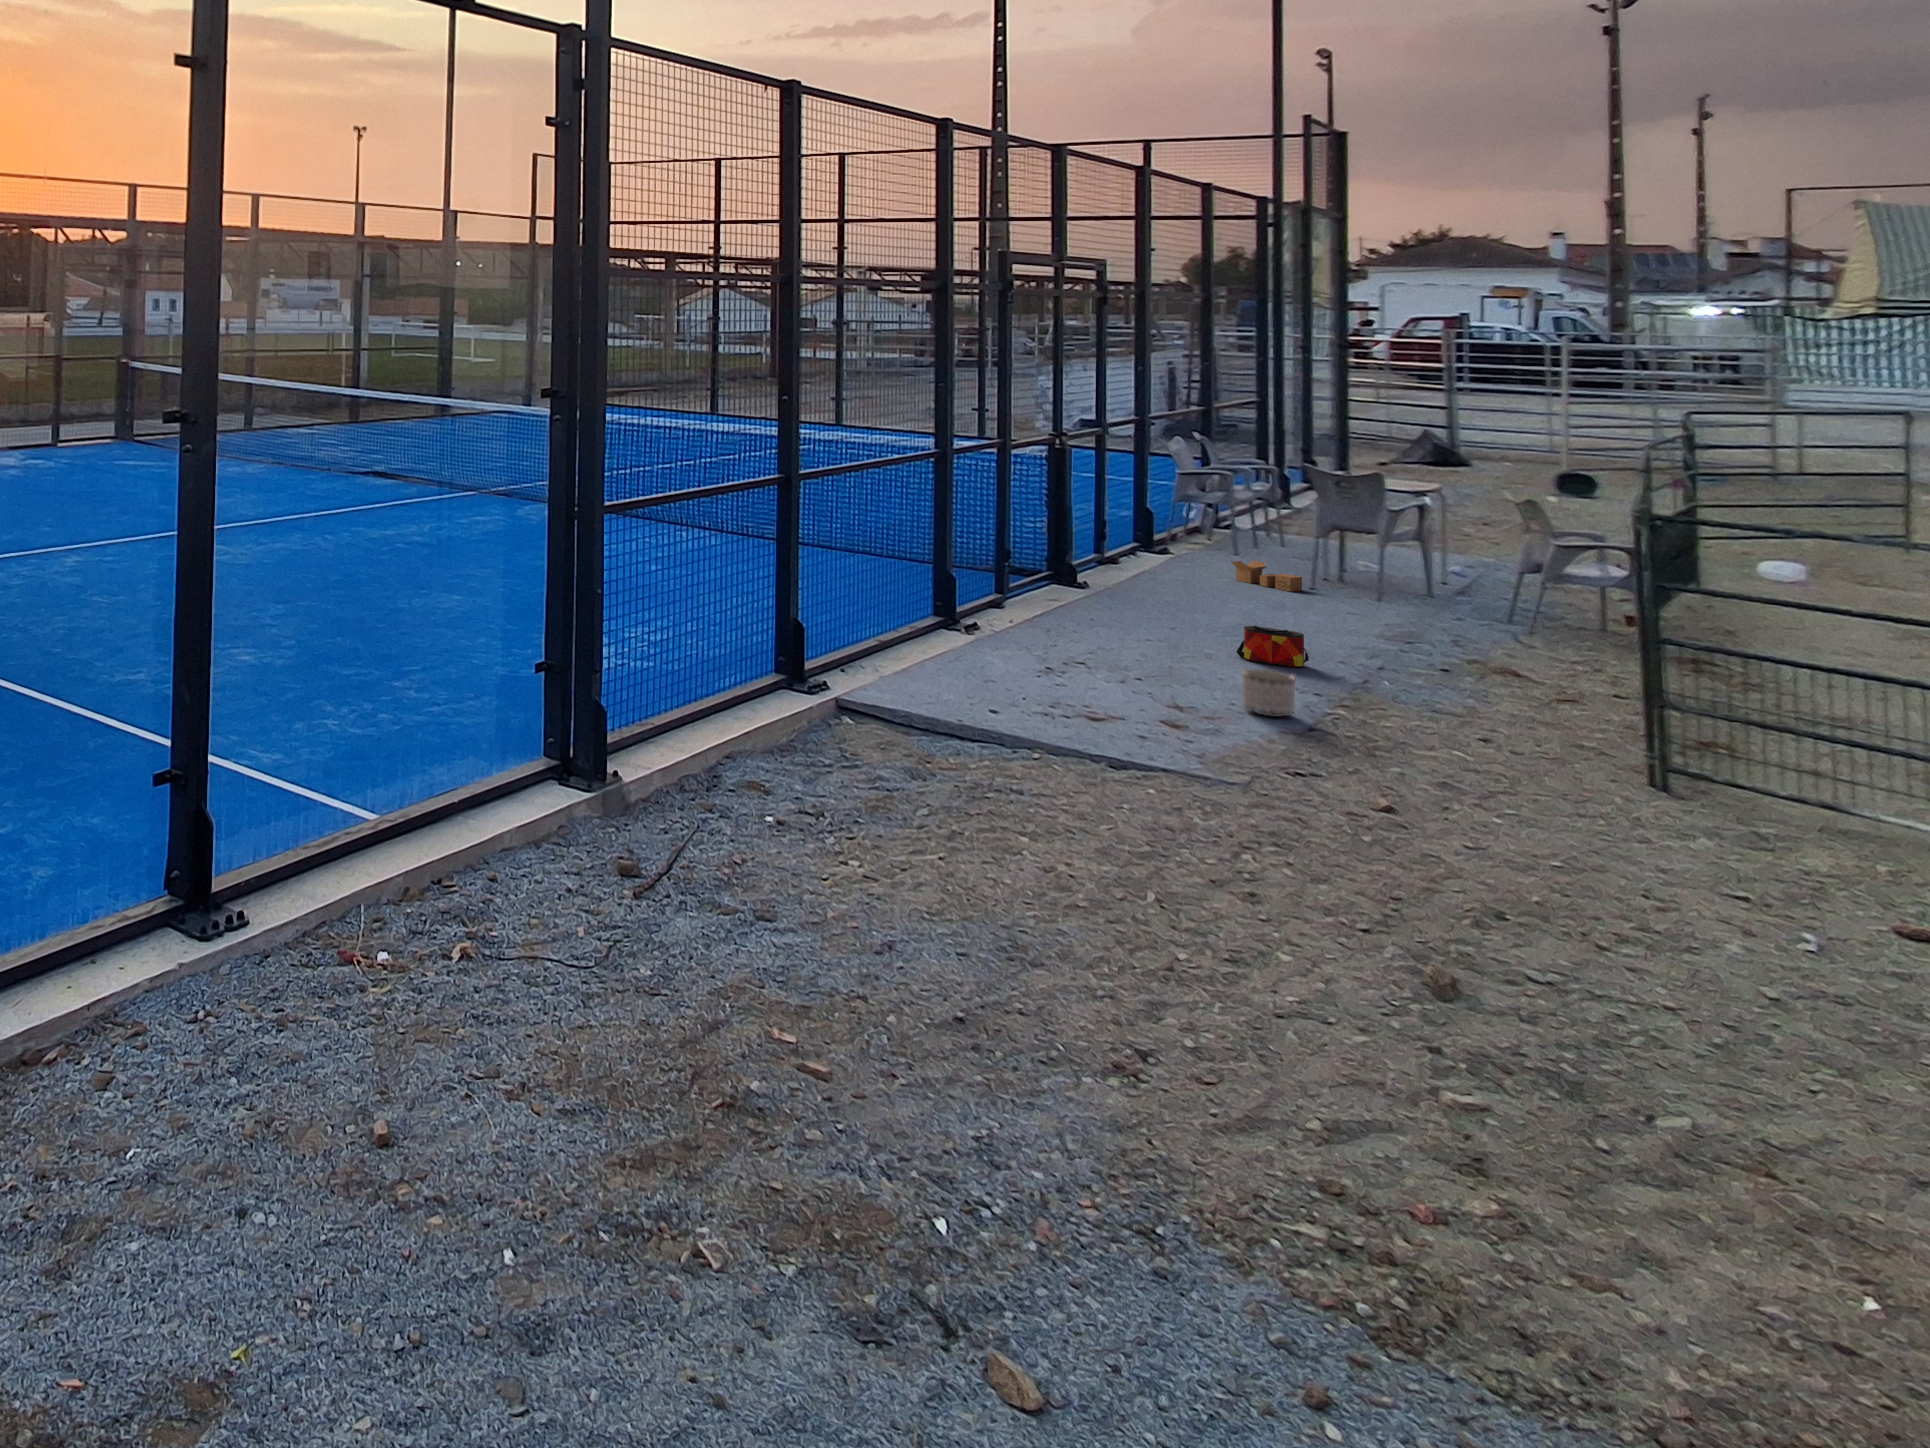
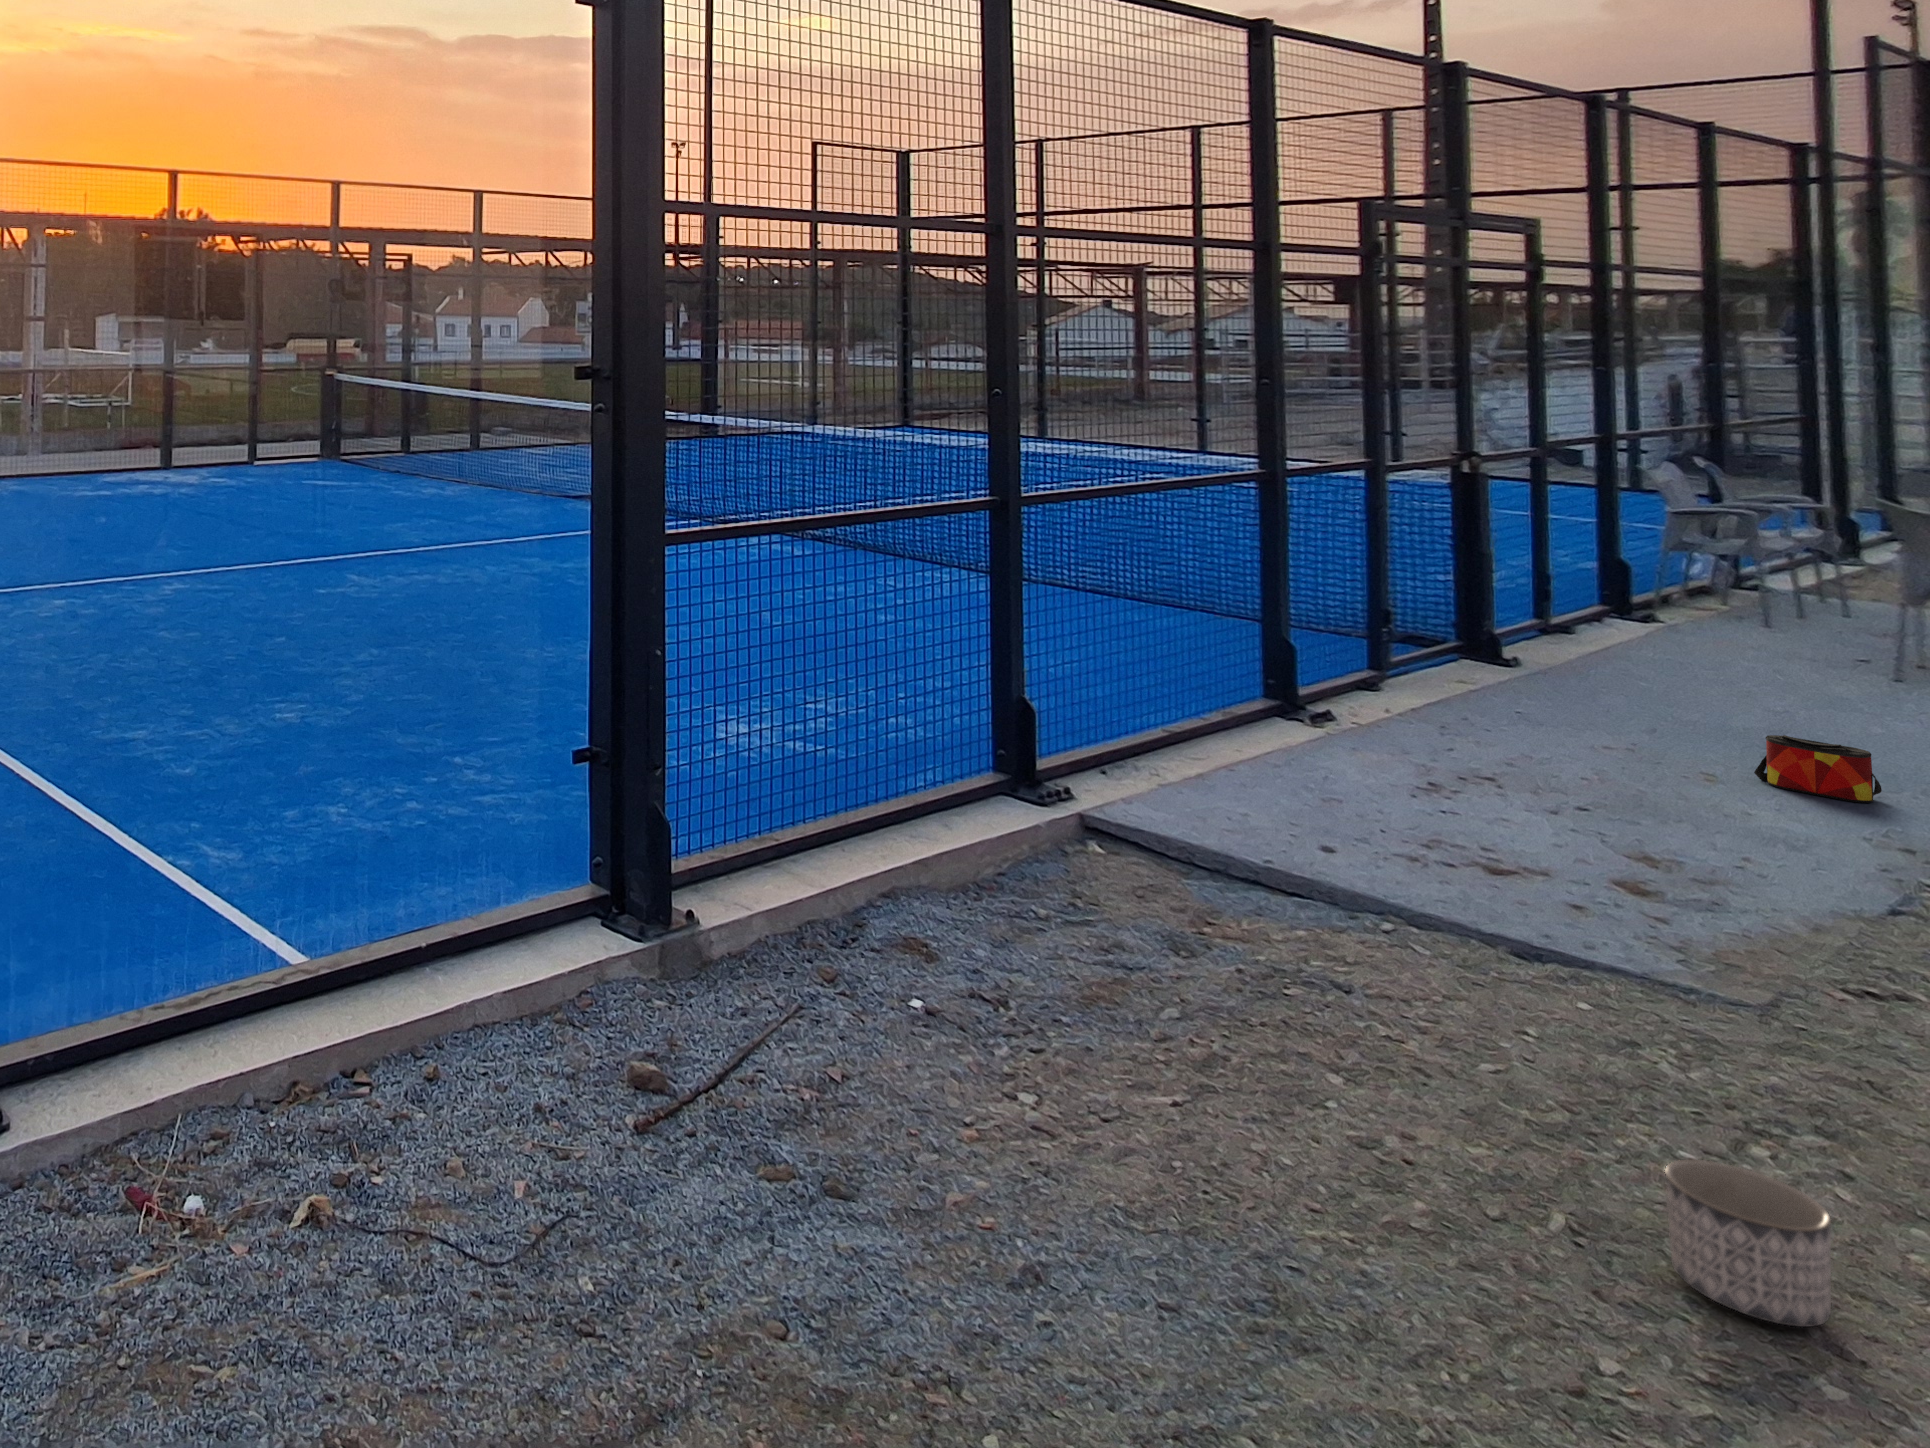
cardboard box: present [1231,561,1302,592] -> none [1751,636,1872,683]
planter: present [1242,669,1295,717] -> present [1665,1160,1831,1327]

